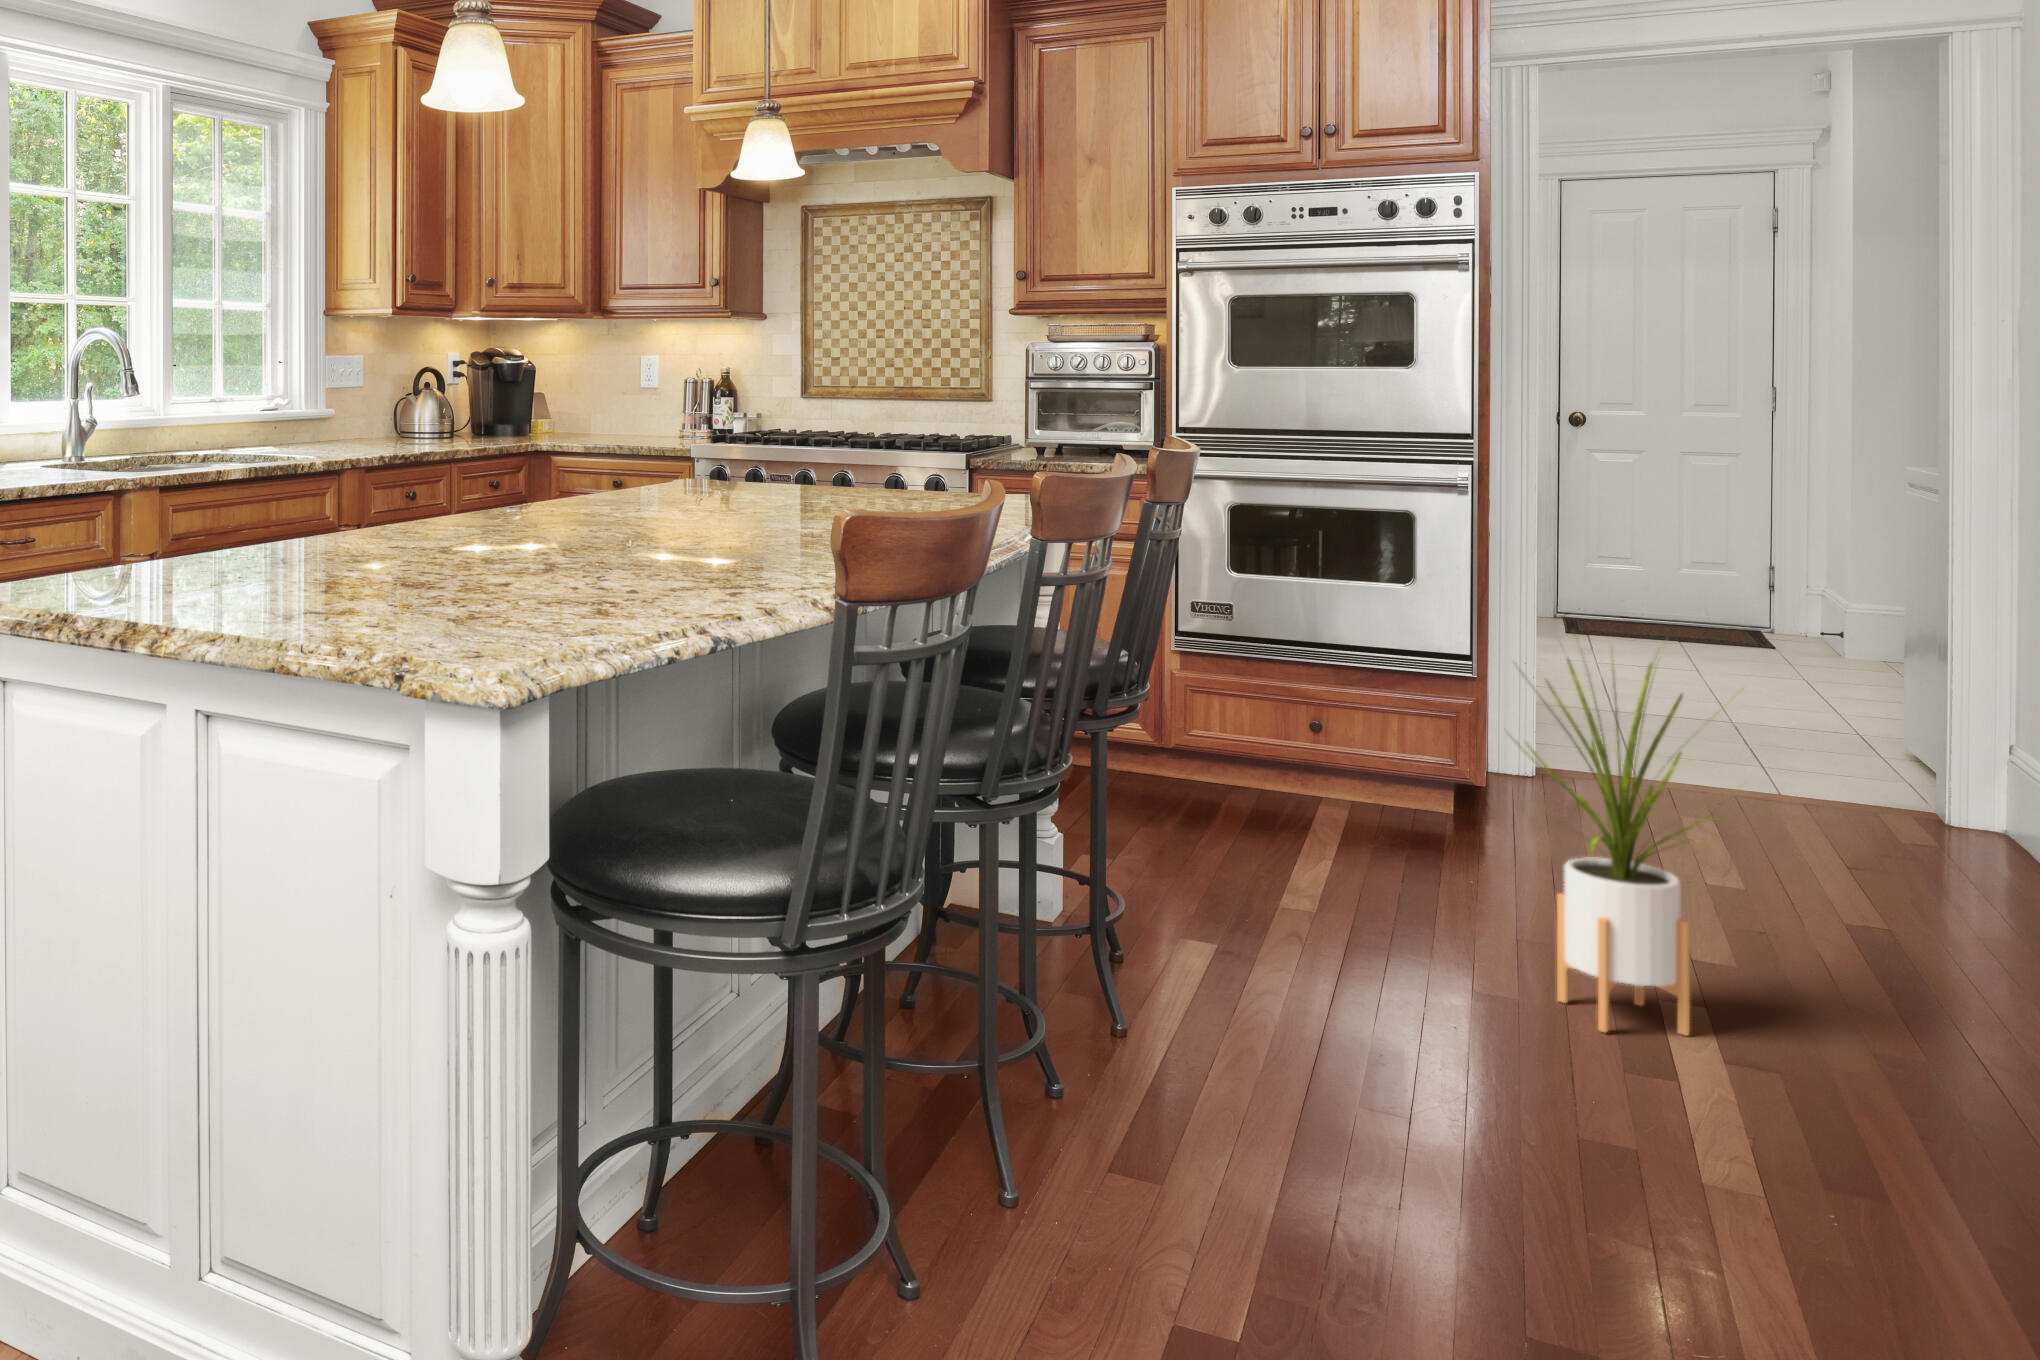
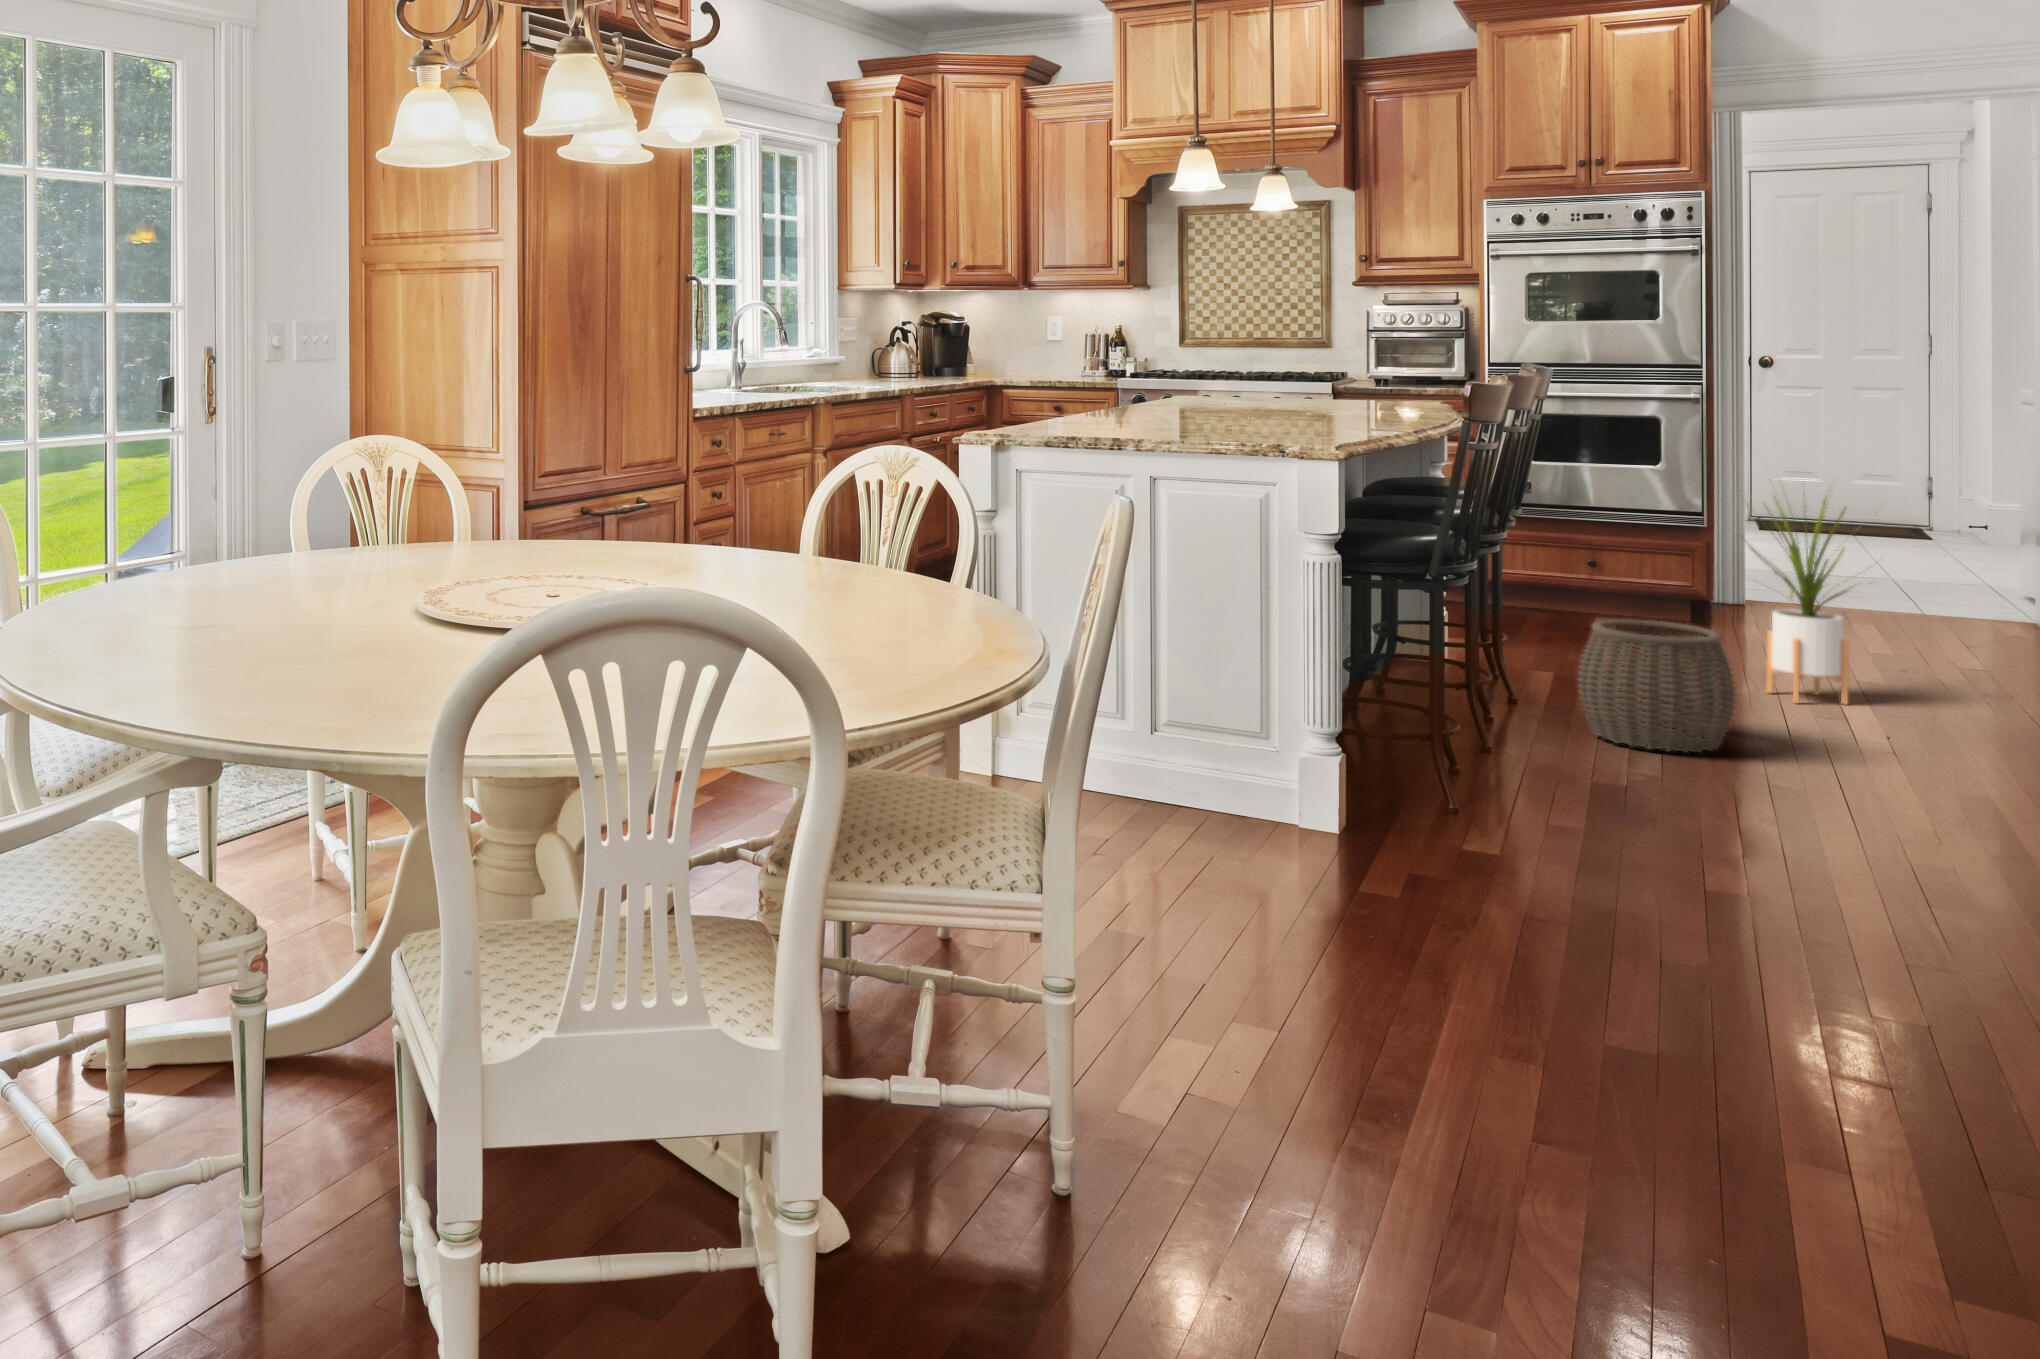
woven basket: none [1207,911,1485,1204] -> present [1578,619,1736,752]

